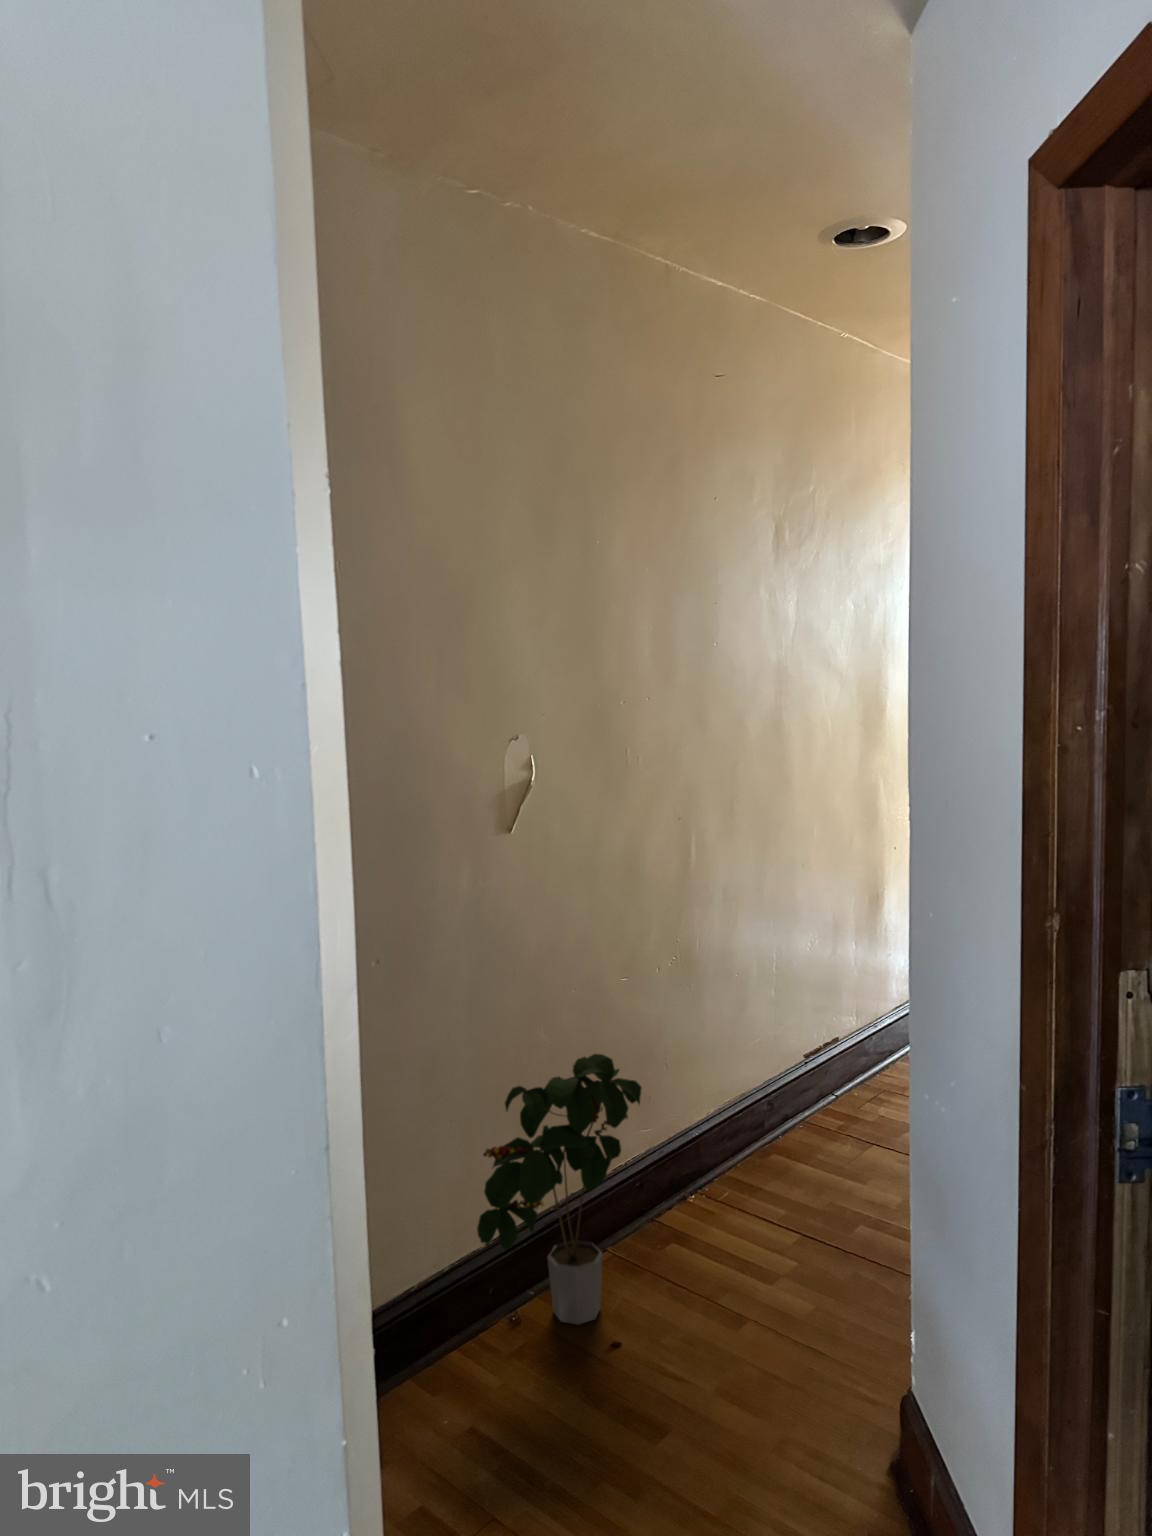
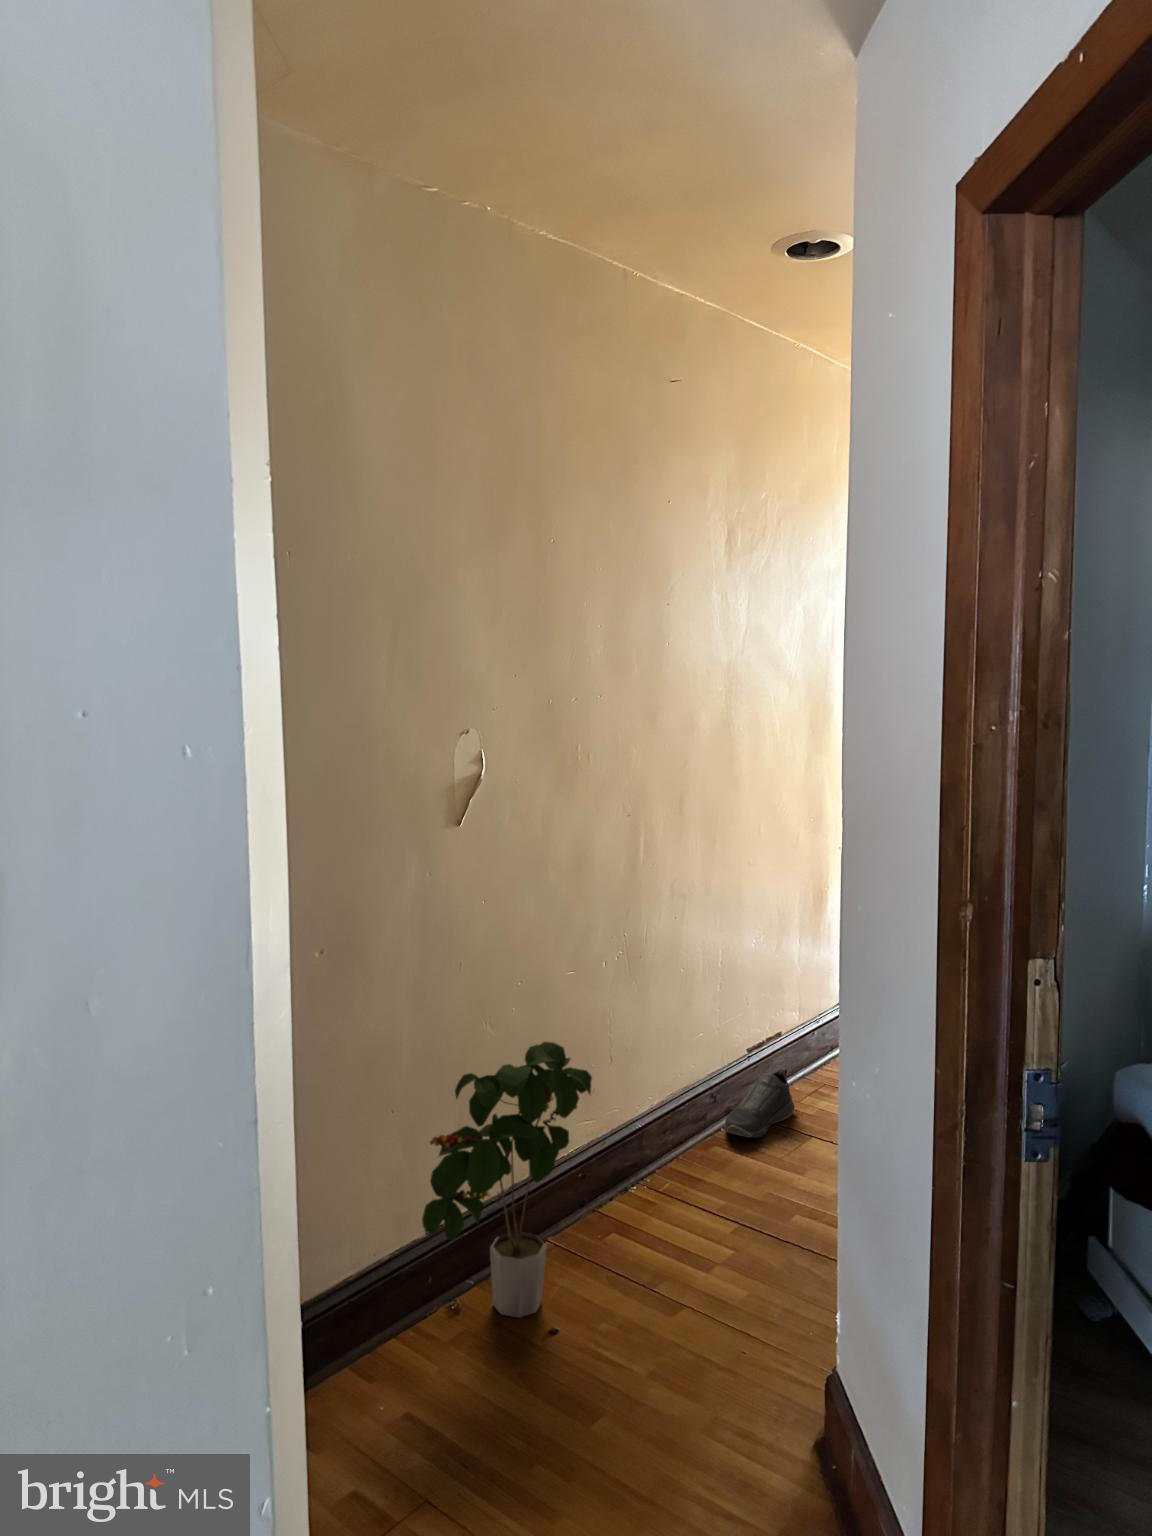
shoe: none [782,1074,853,1144] -> present [724,1068,795,1138]

